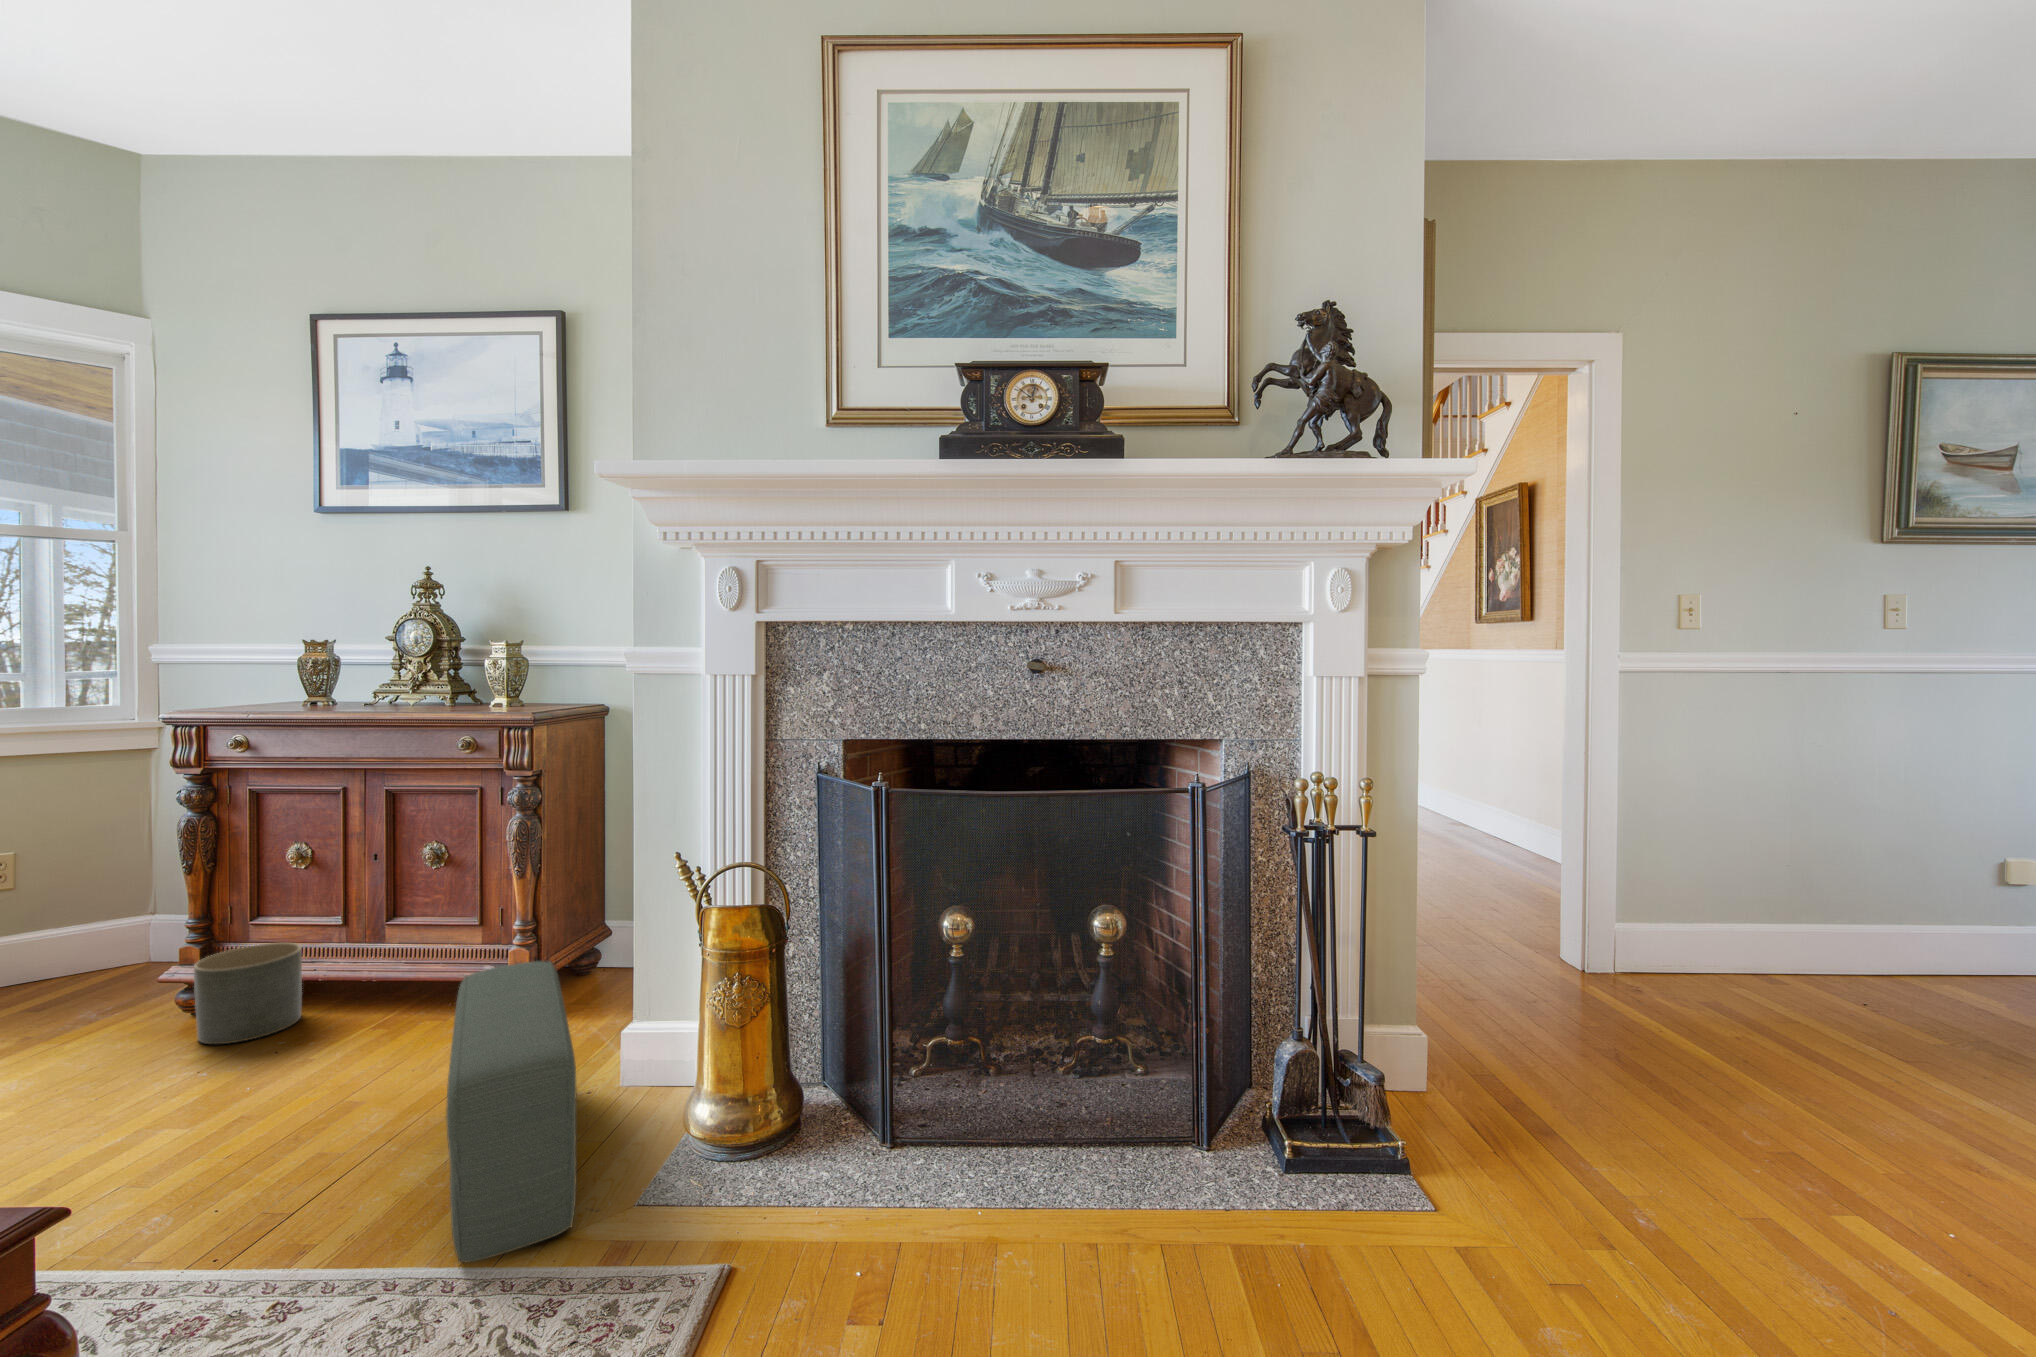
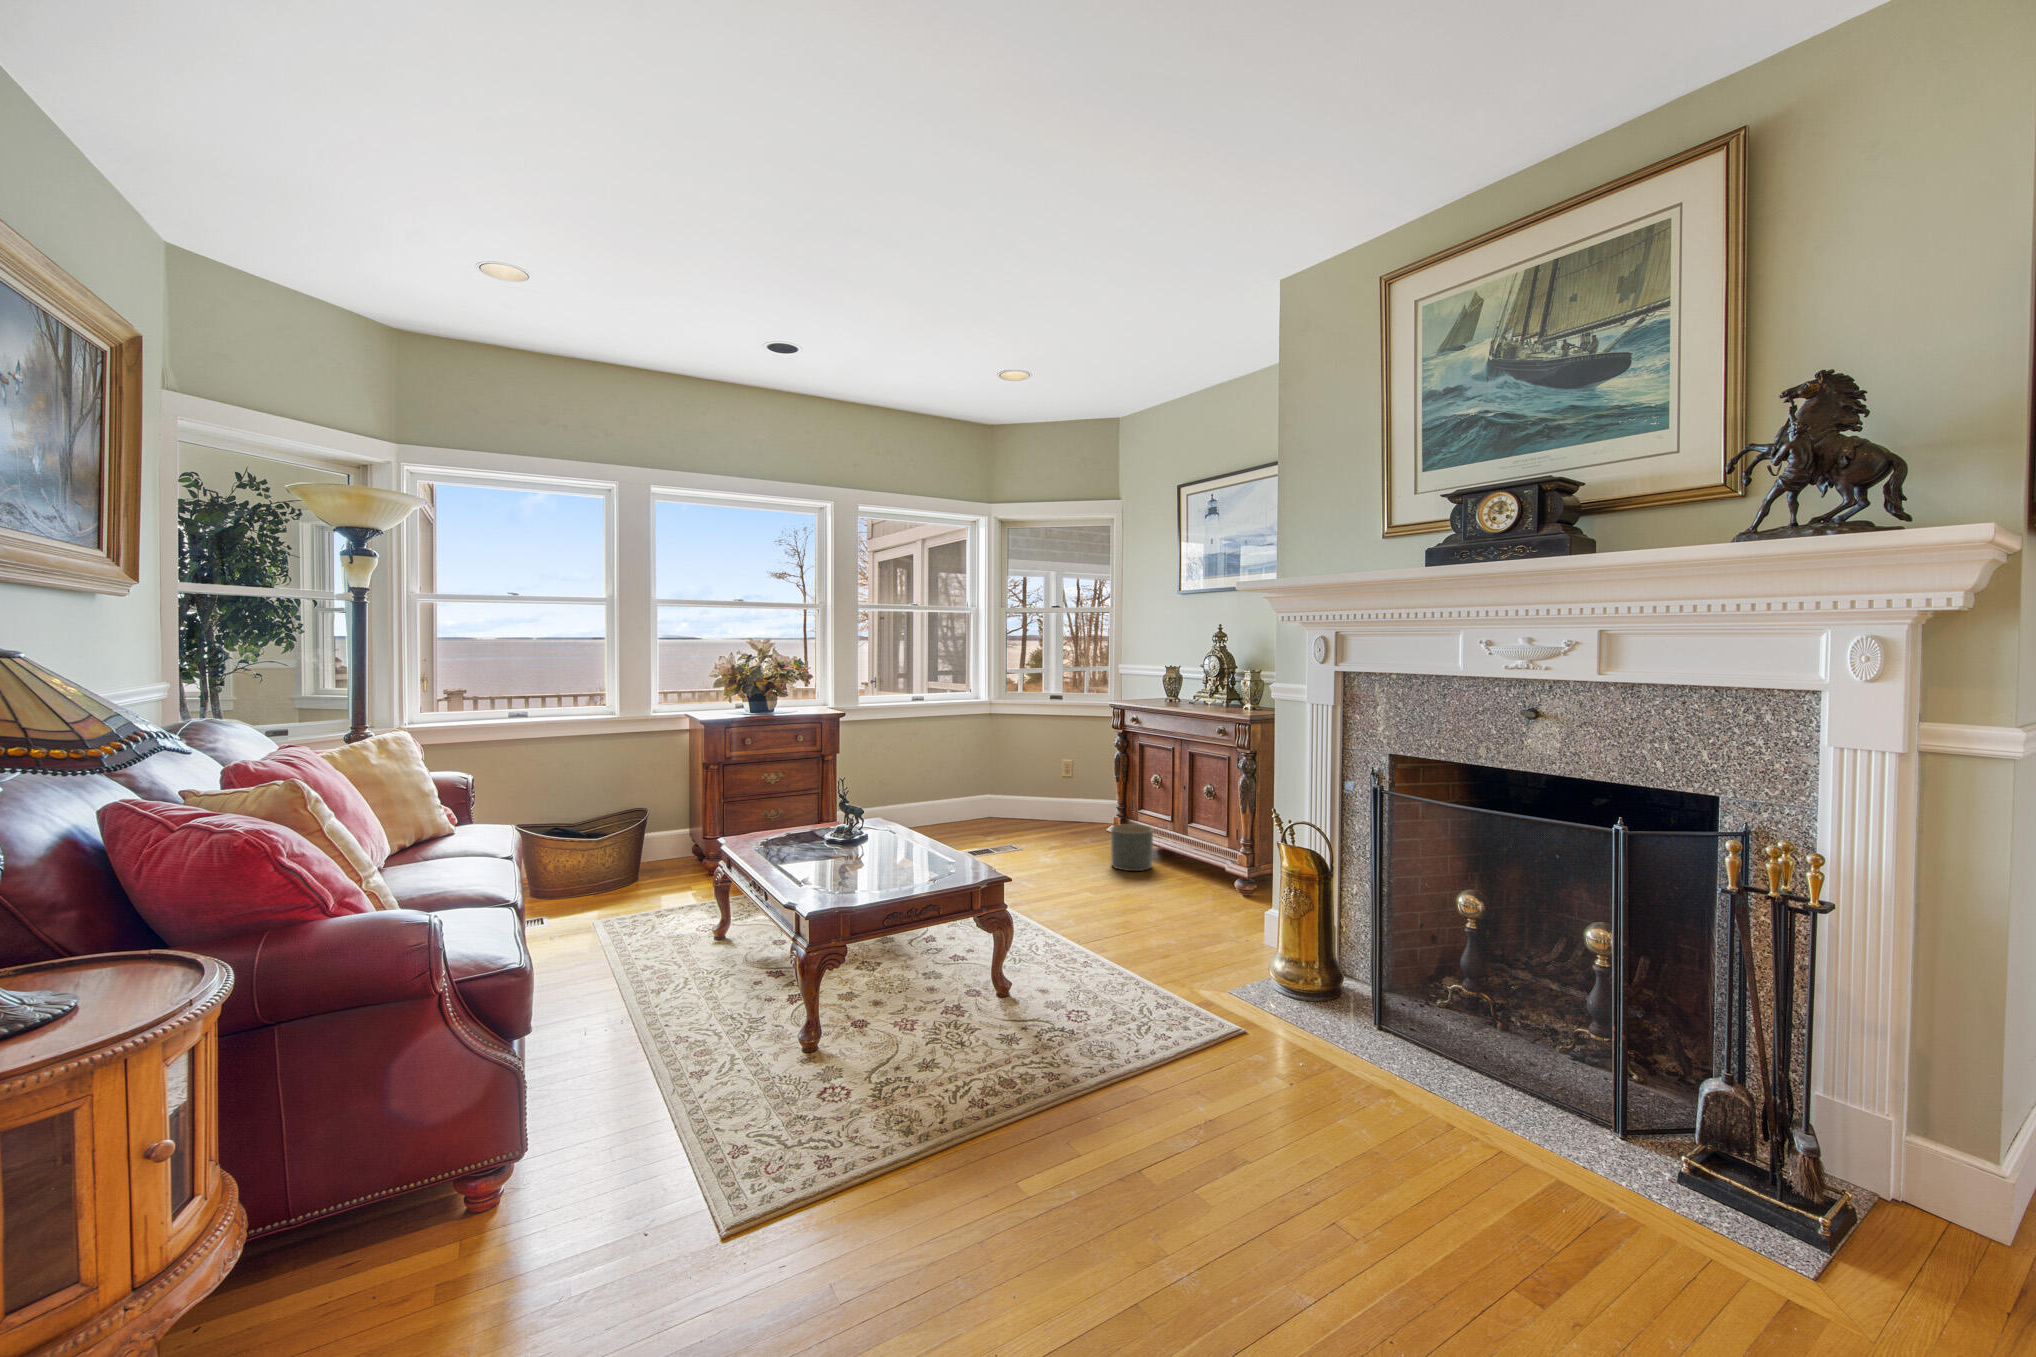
pouf: present [446,961,576,1263] -> none [1145,856,1233,987]

